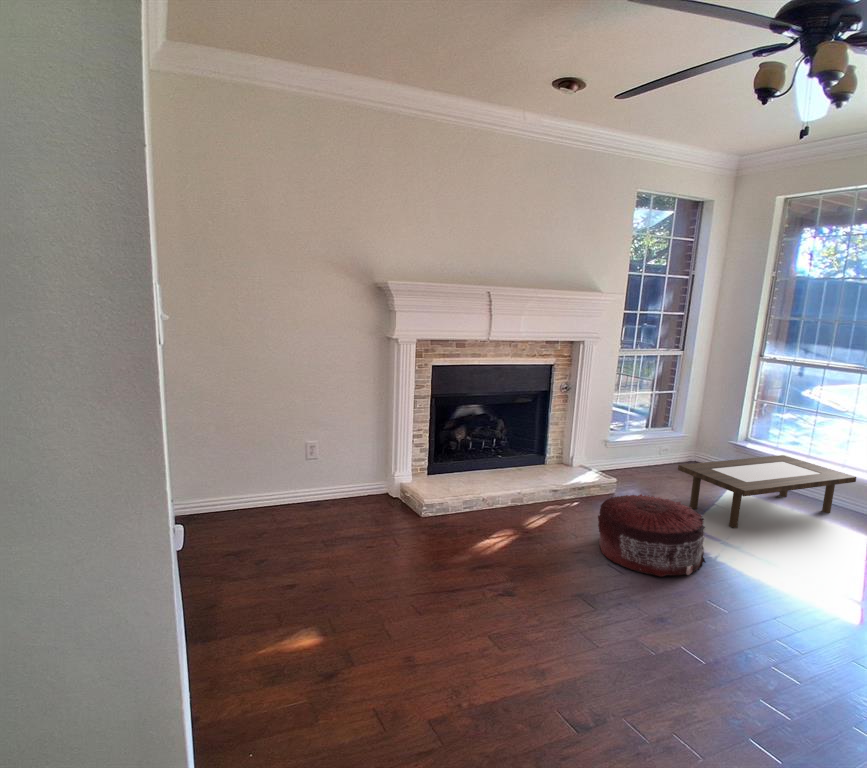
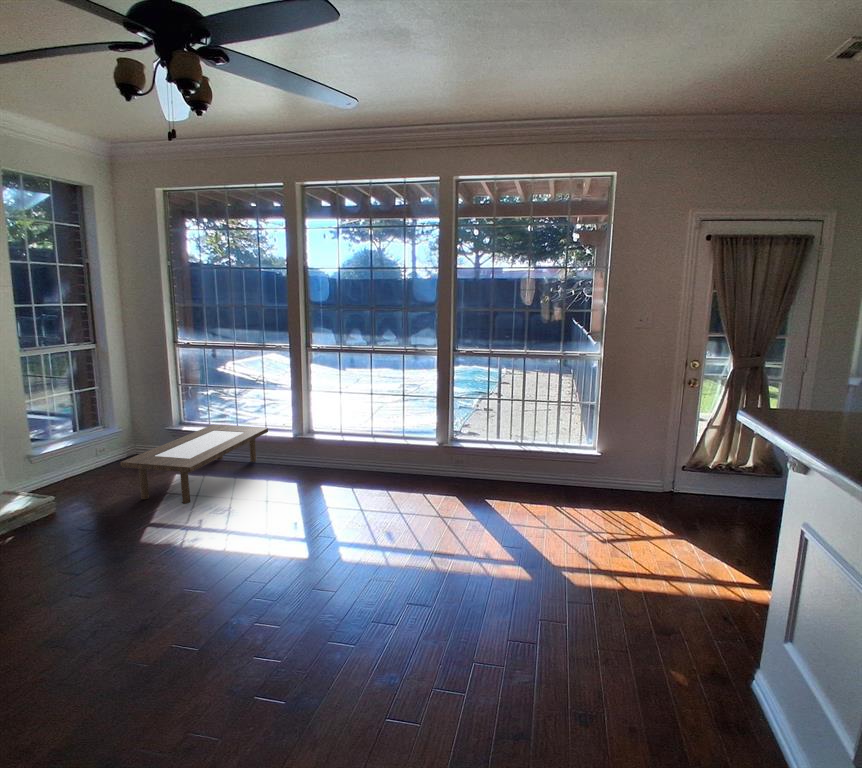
pouf: present [598,494,705,577] -> none [33,500,170,598]

